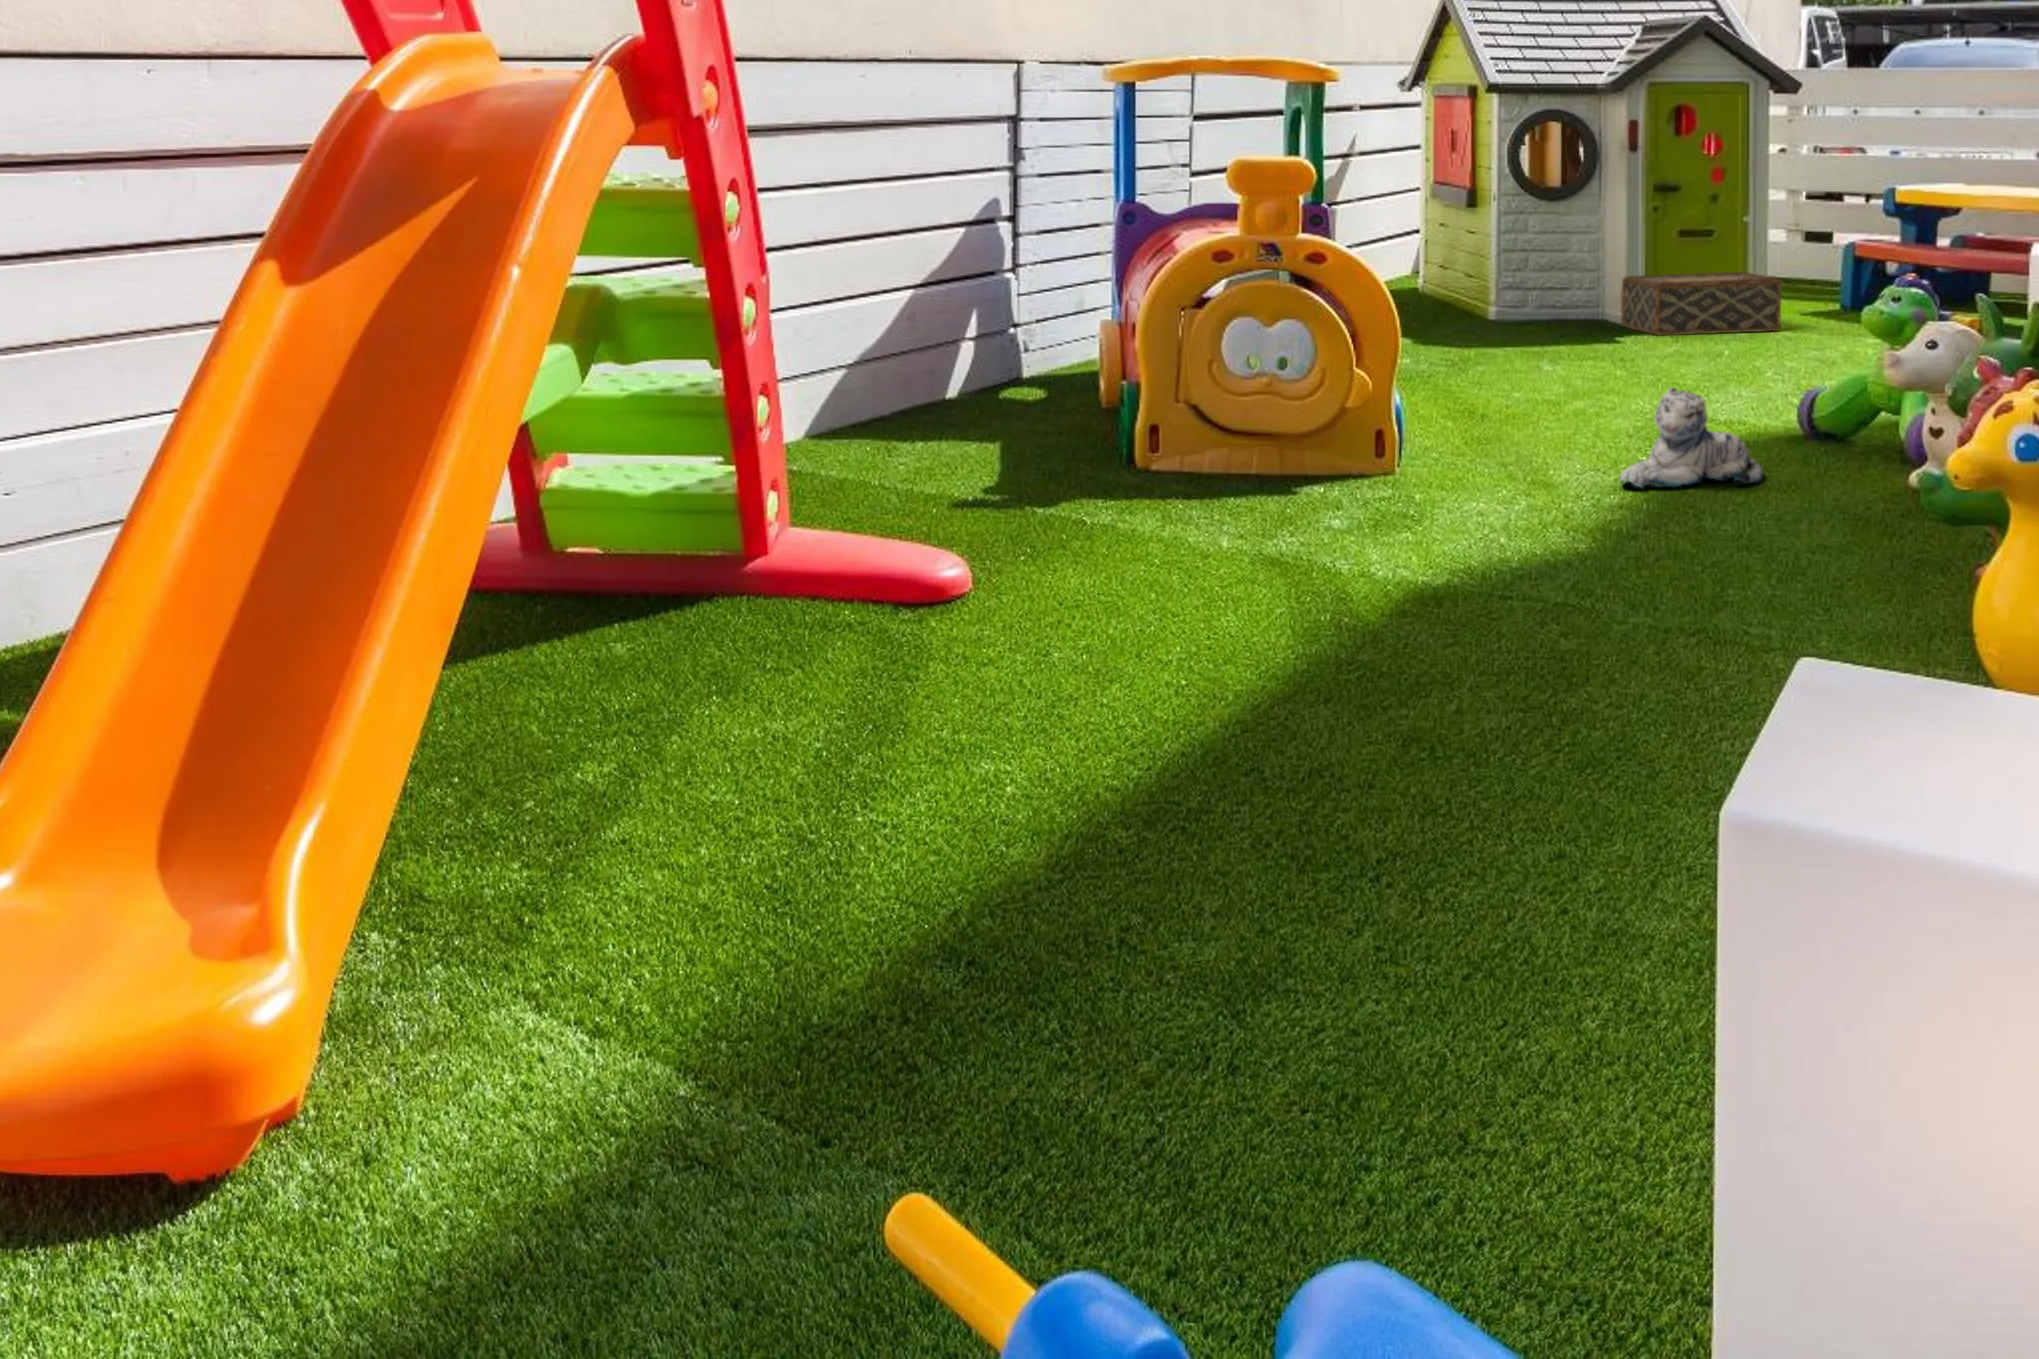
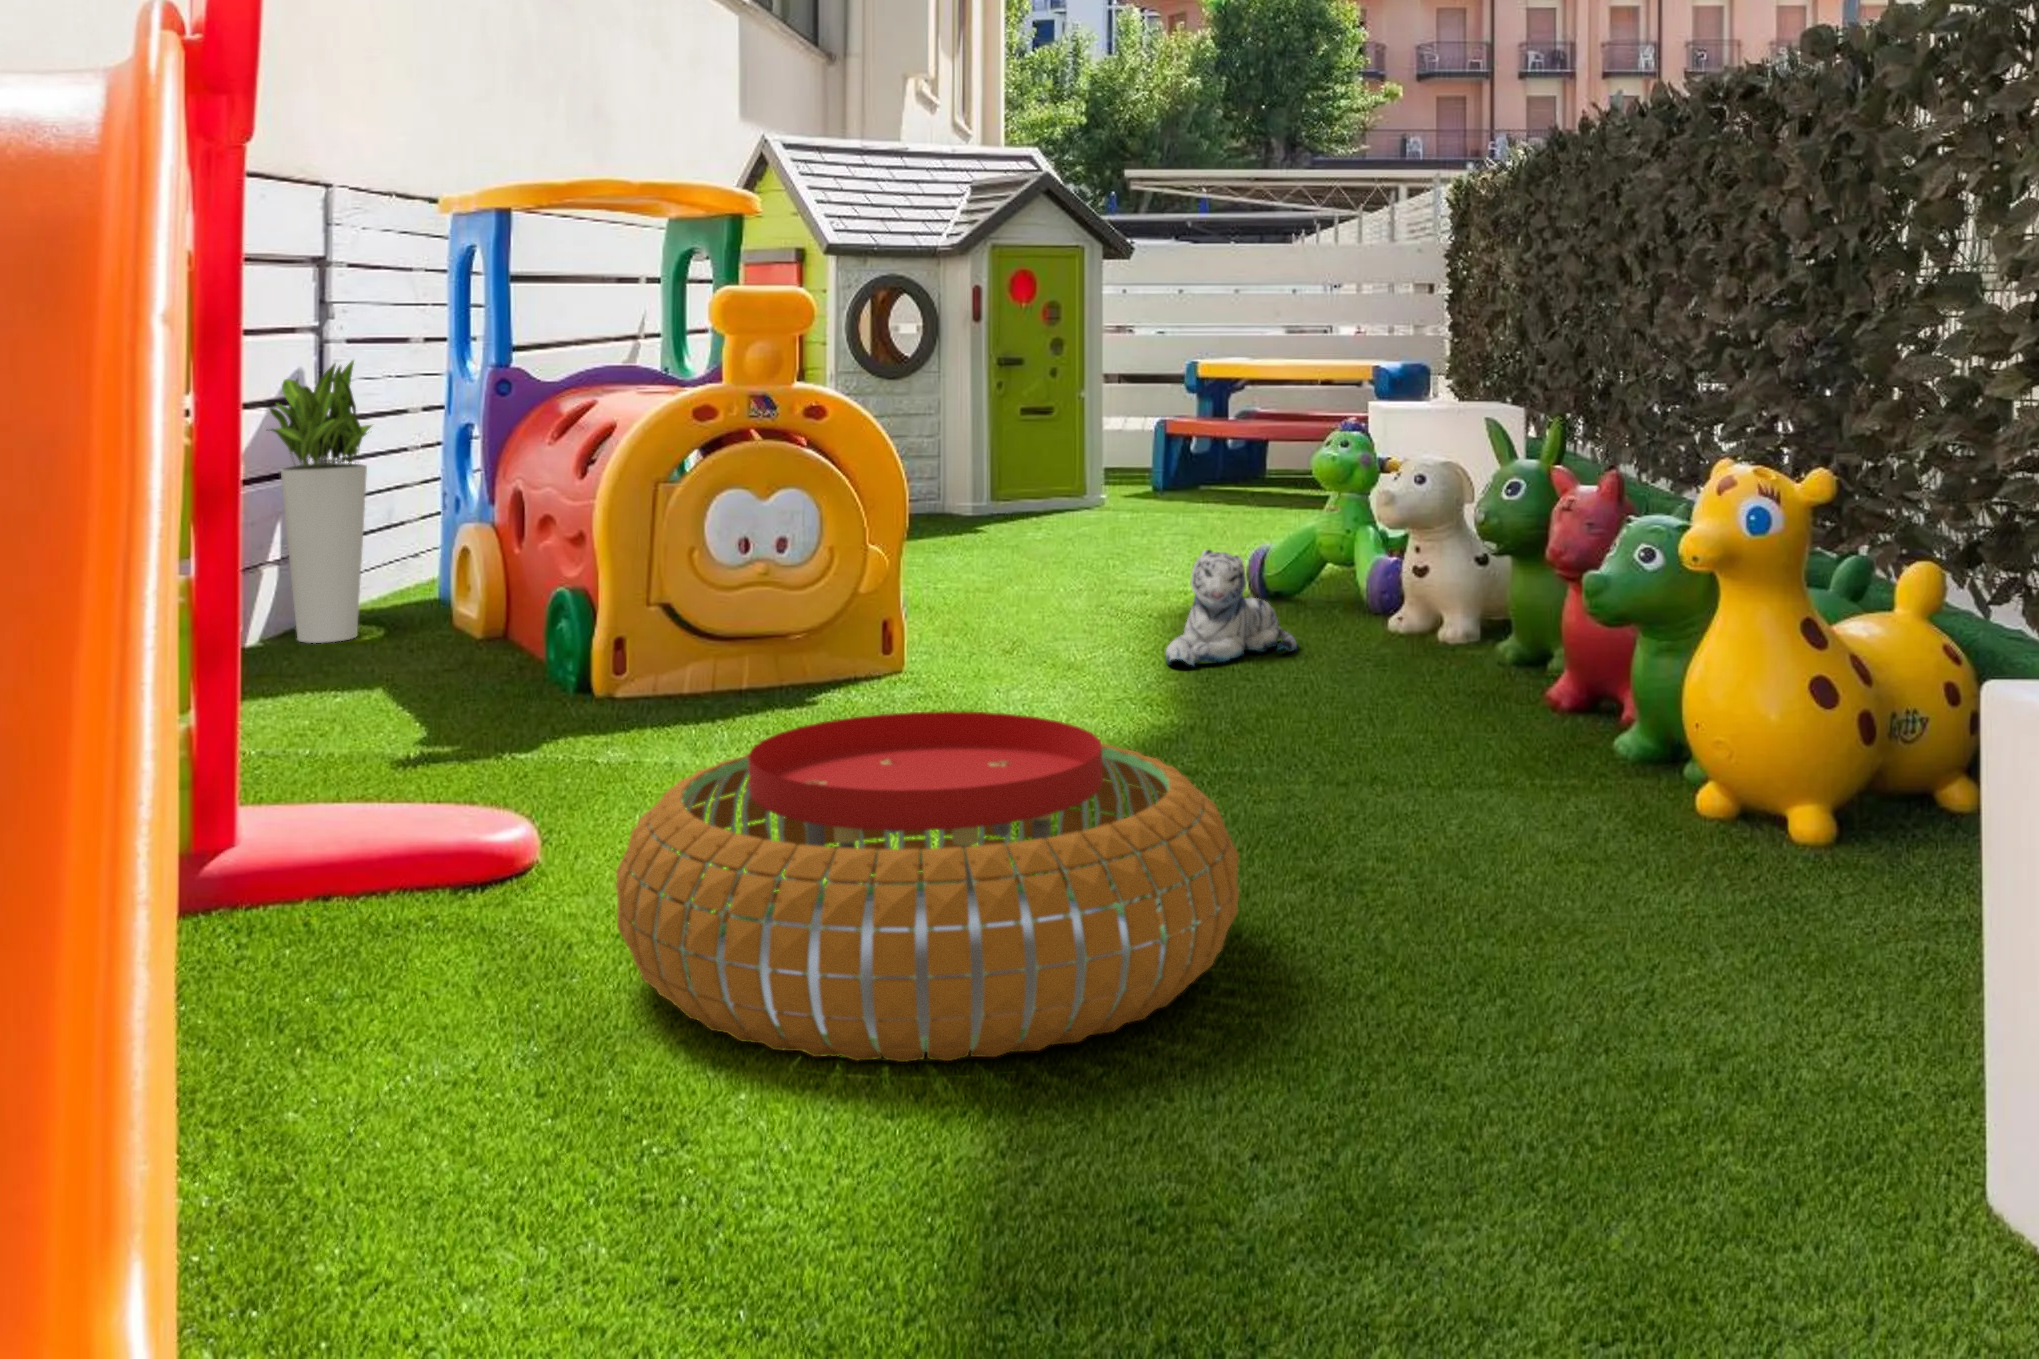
planter: none [955,193,1038,406] -> present [267,360,371,643]
woven basket: present [1621,272,1782,336] -> none [976,449,1137,520]
pouf: none [944,511,1393,757] -> present [616,711,1239,1062]

